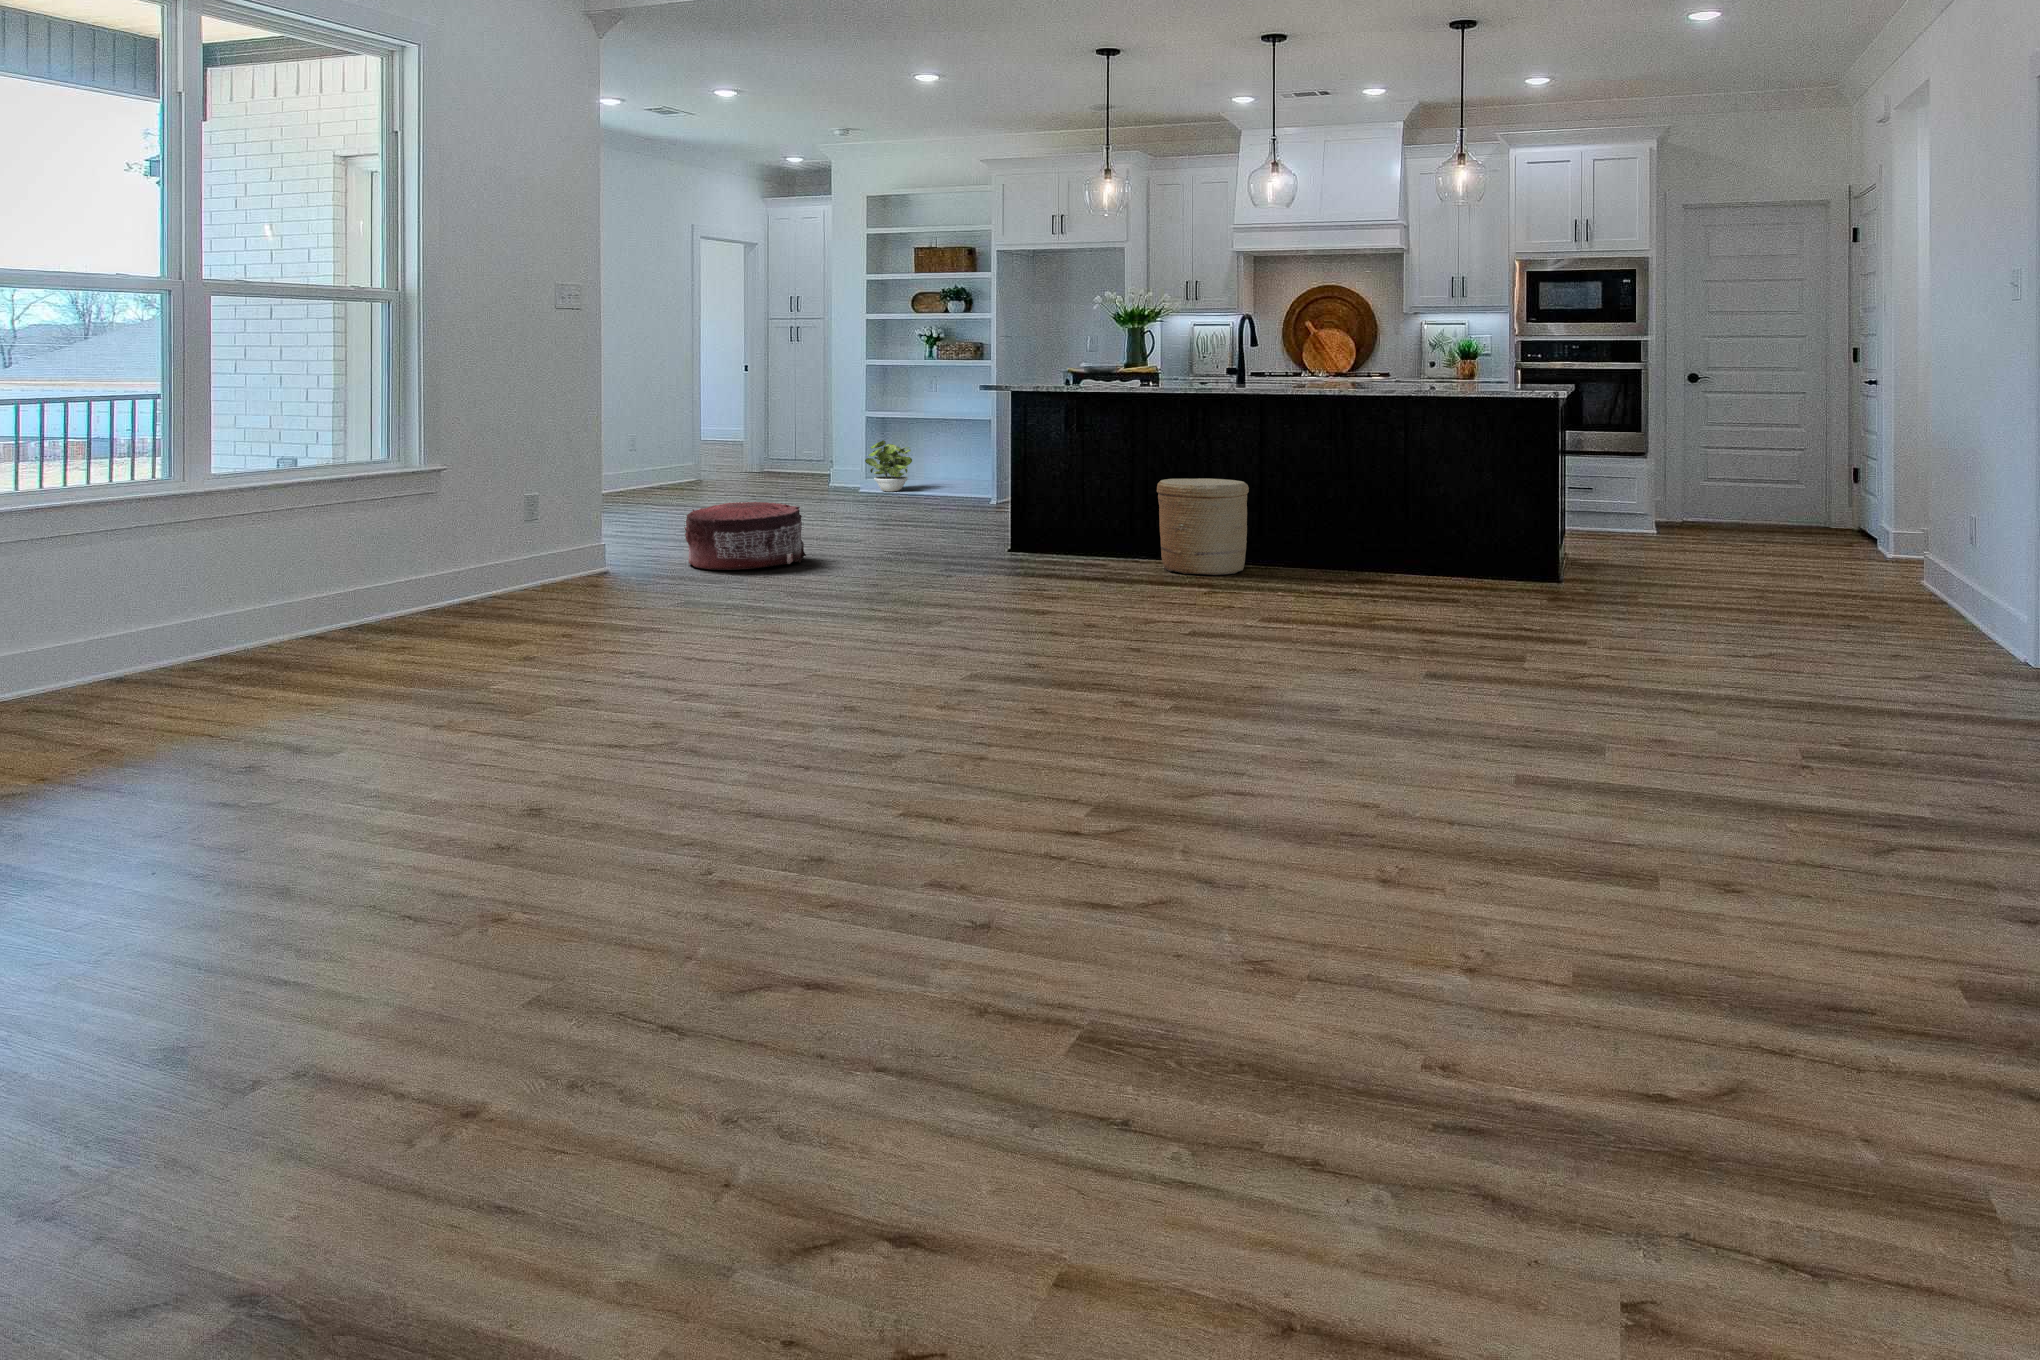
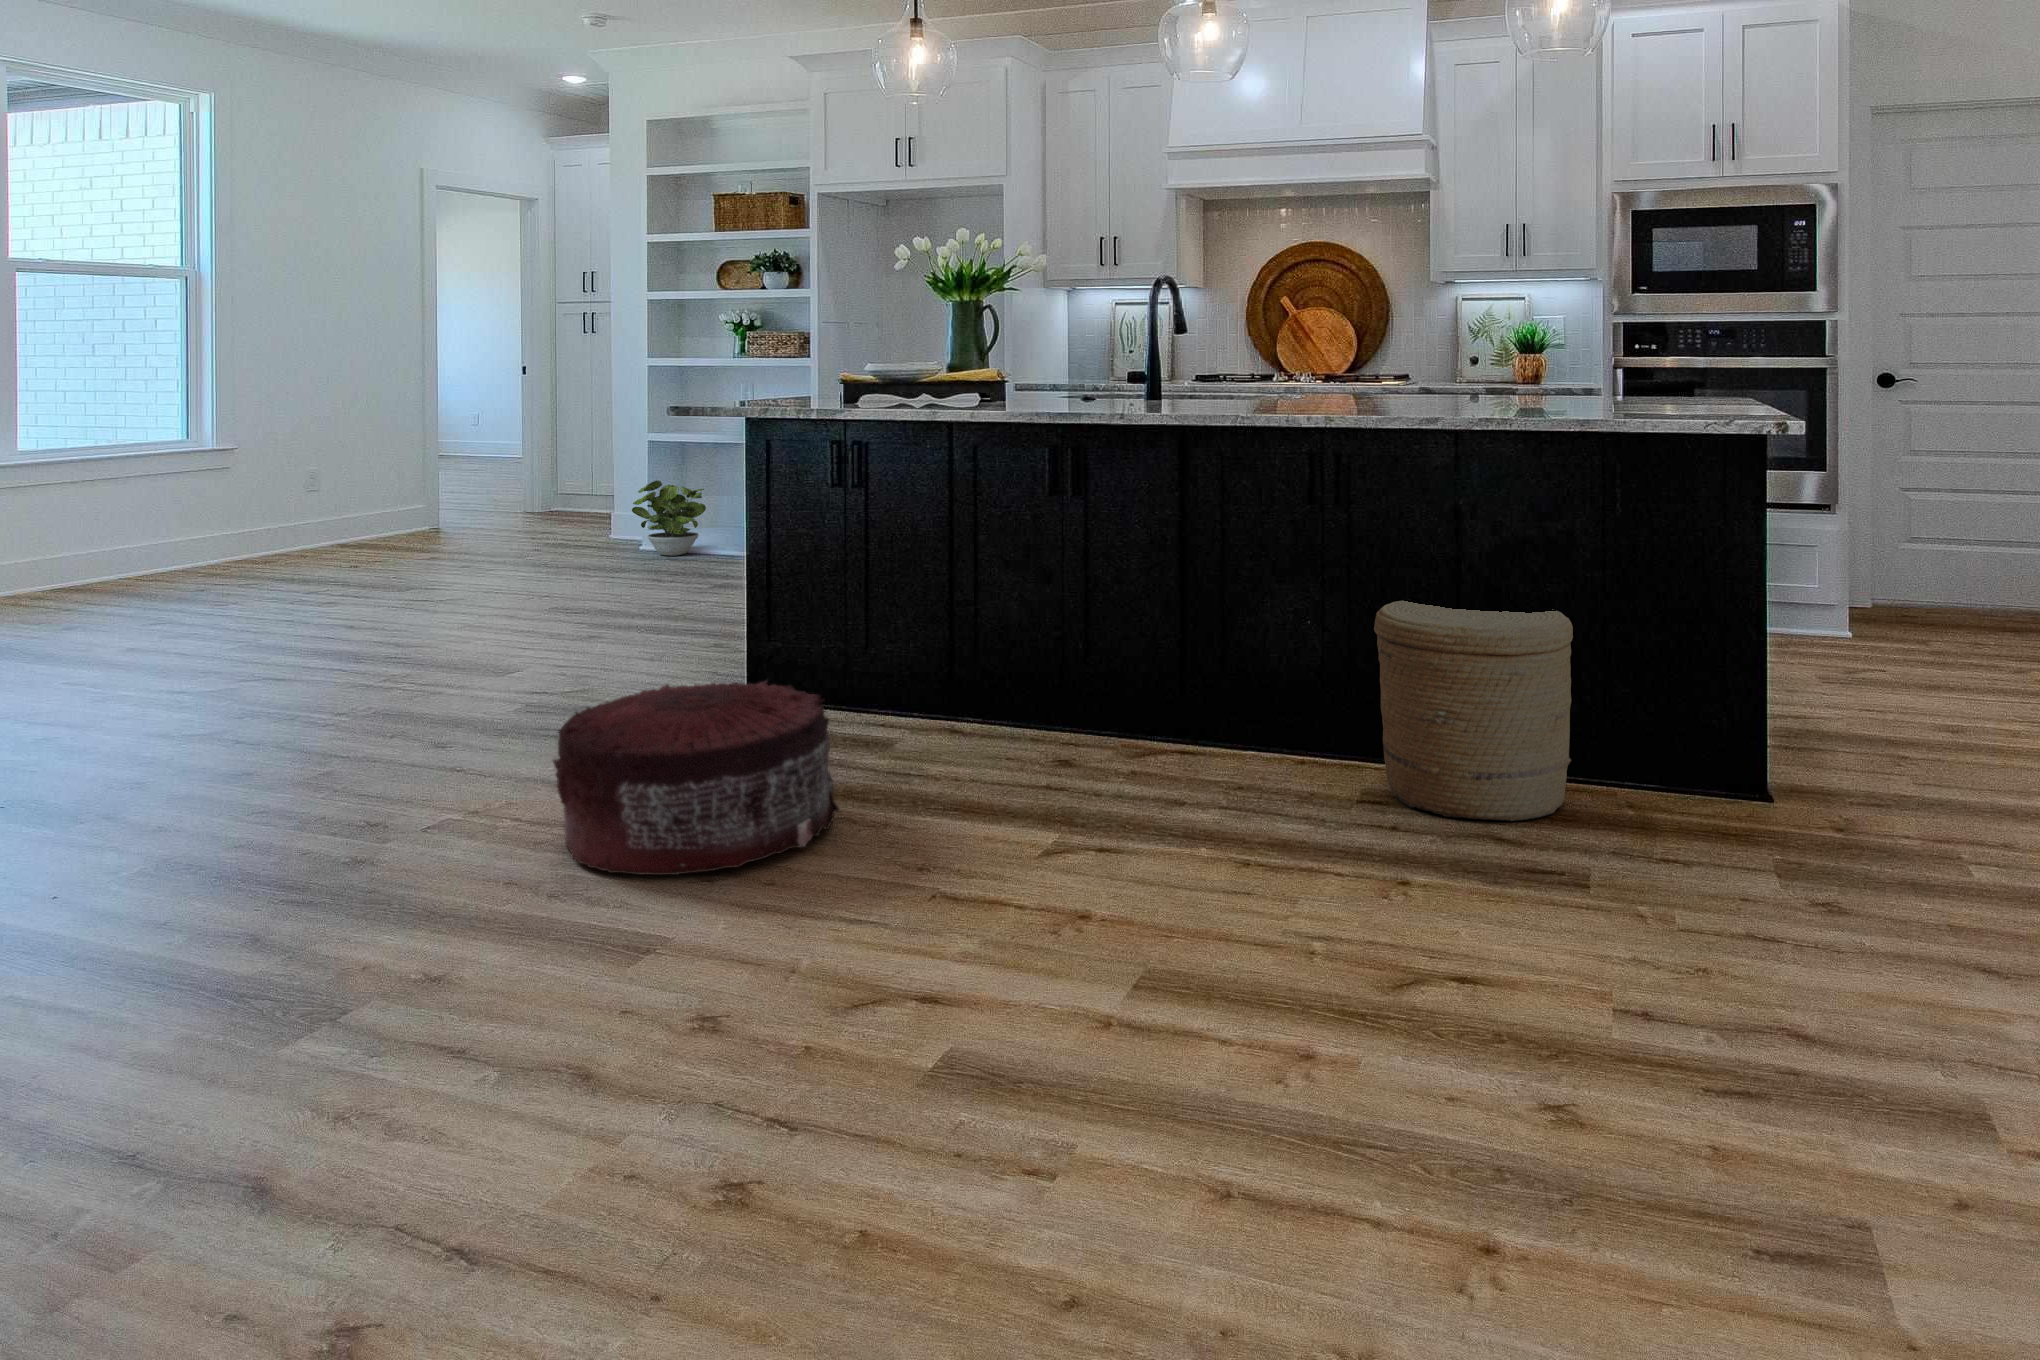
woven basket: present [1157,478,1249,575] -> present [1374,601,1573,821]
pouf: present [684,502,806,570] -> present [553,681,840,875]

